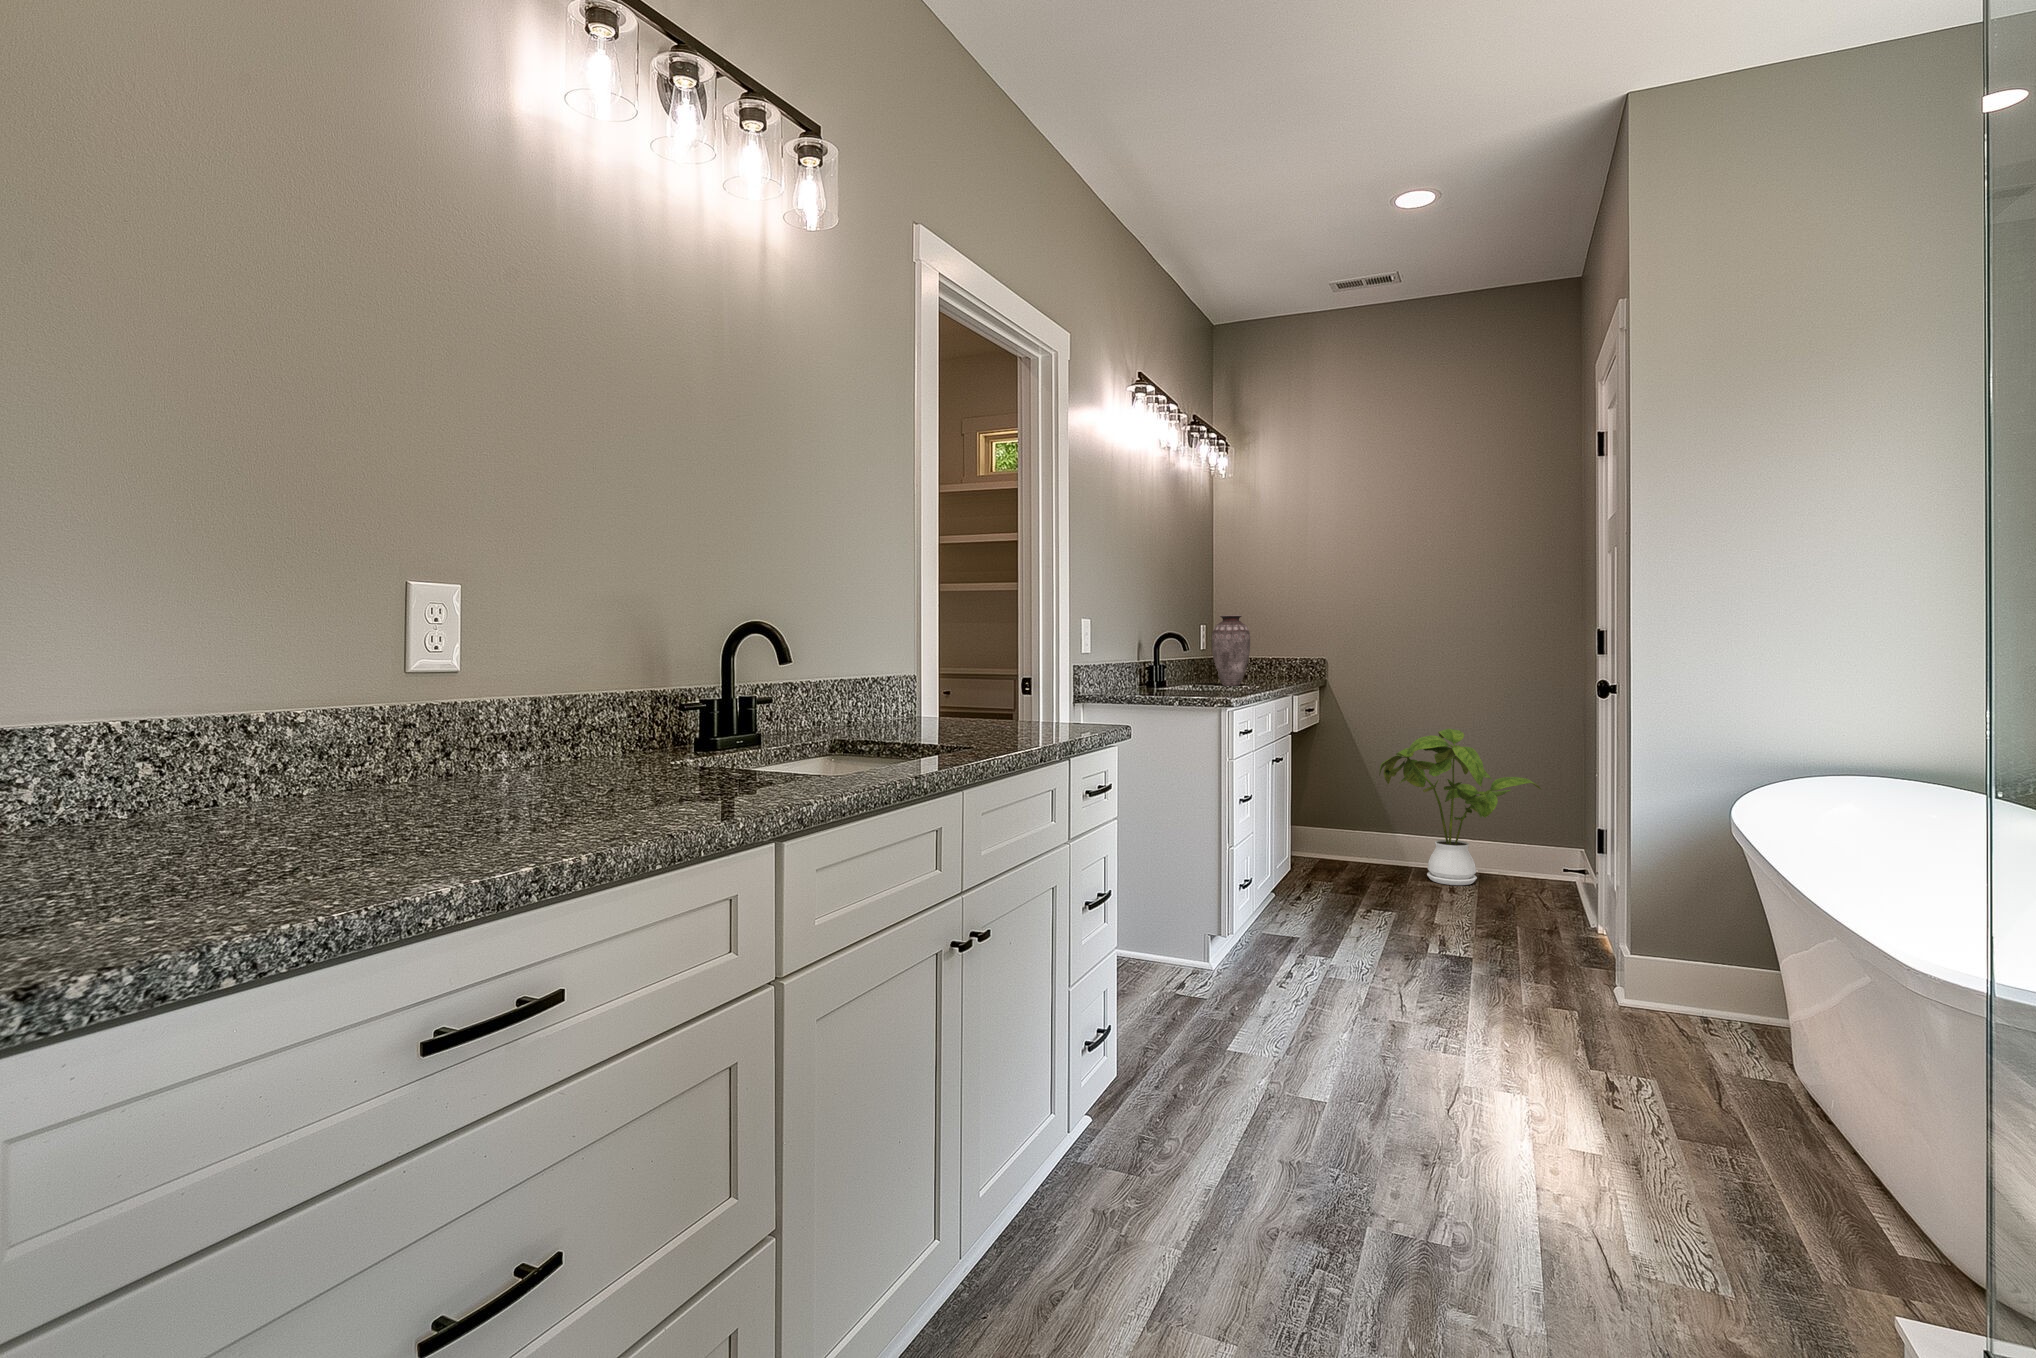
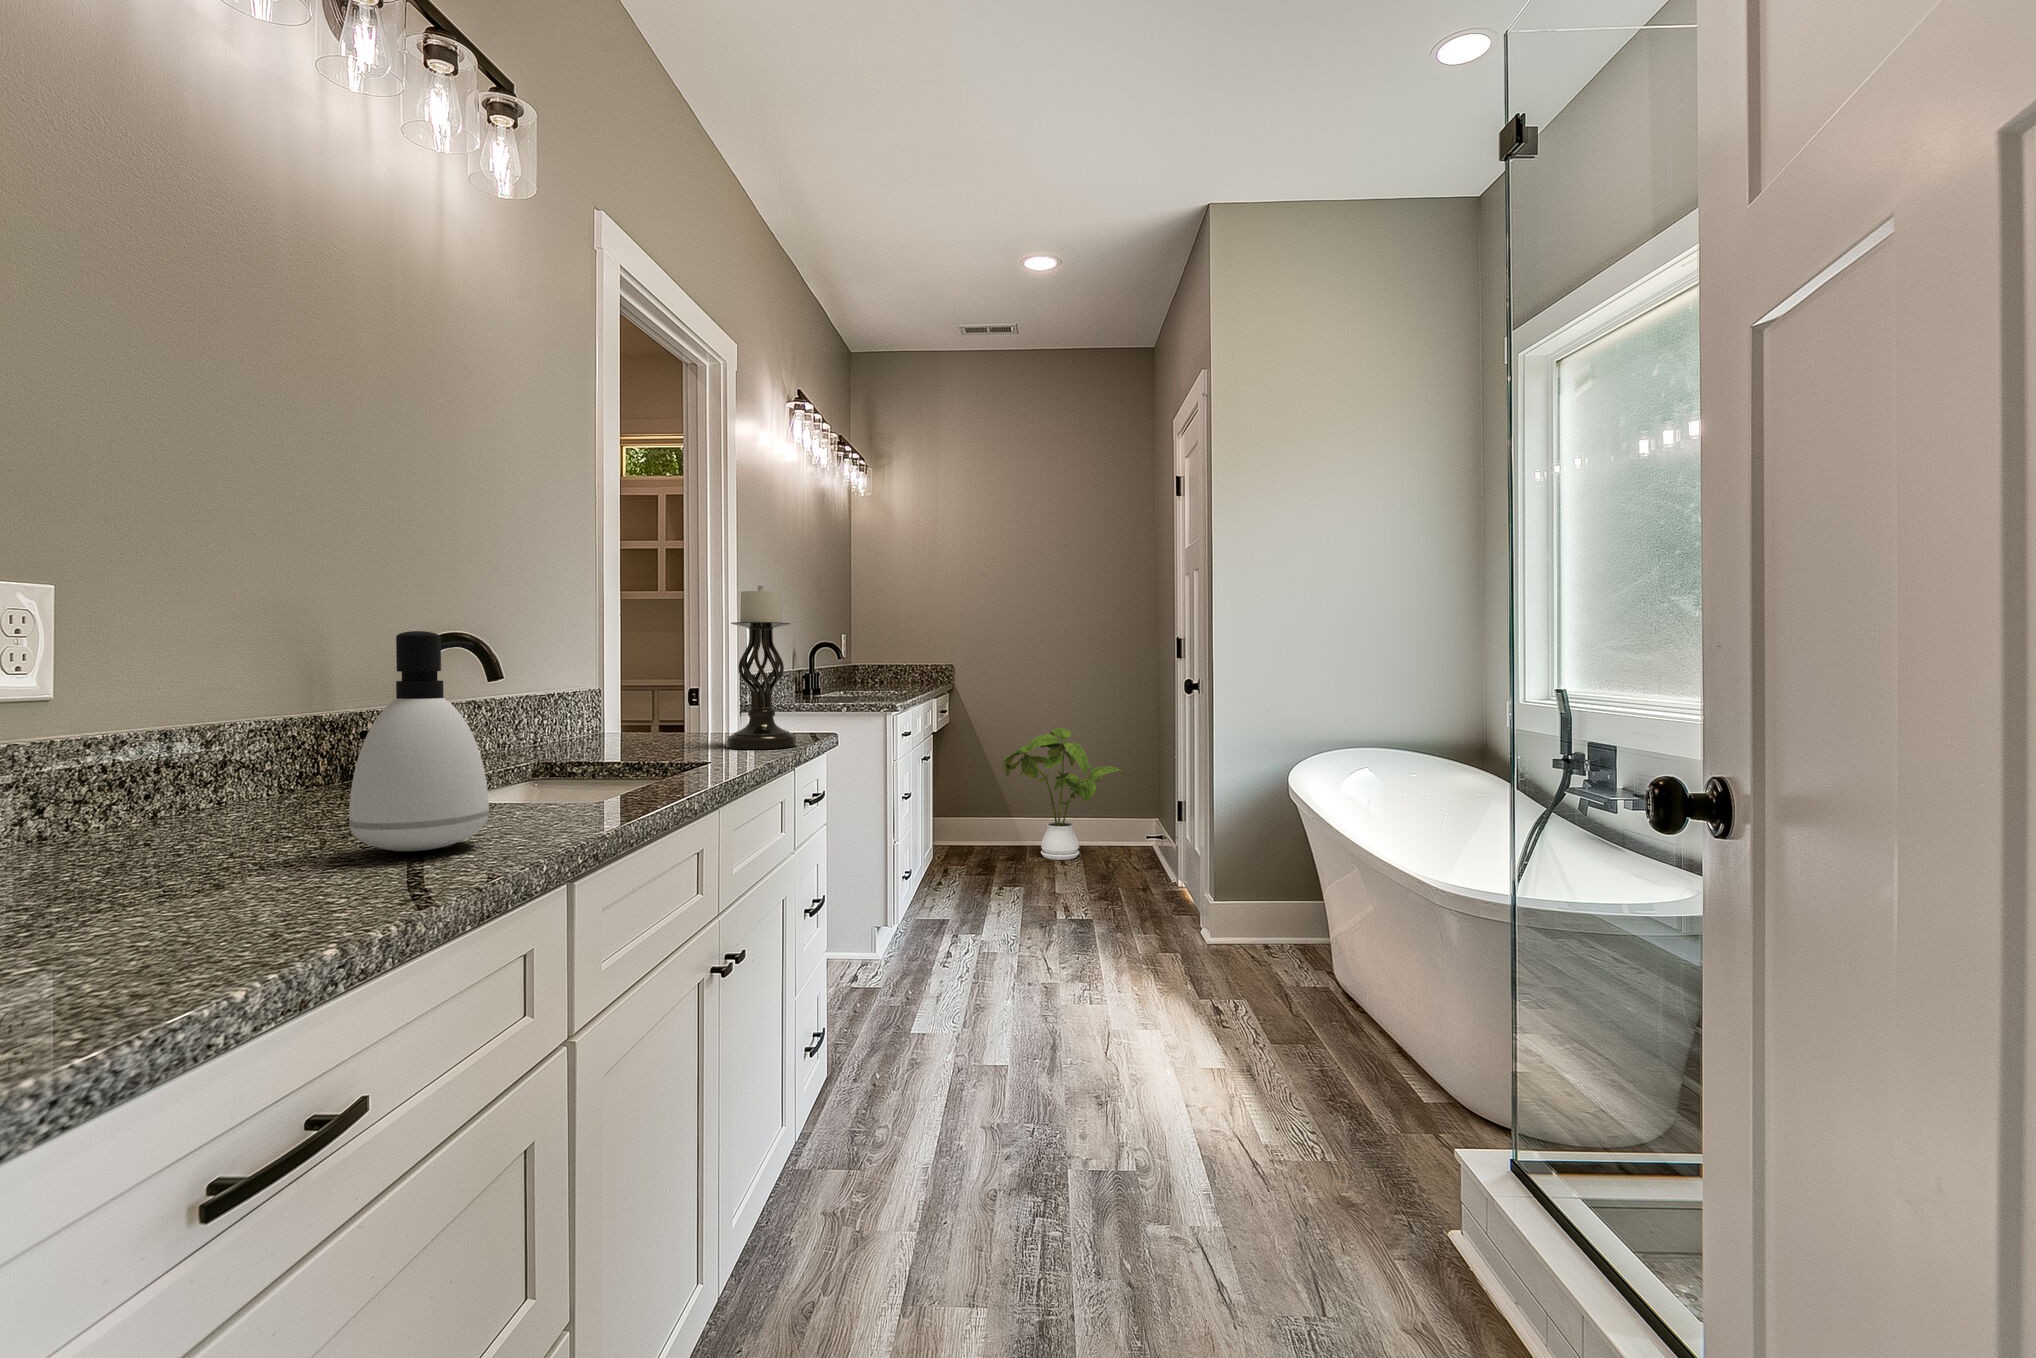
candle holder: none [1012,571,1081,735] -> present [726,586,797,749]
vase: present [1212,615,1250,686] -> none [853,628,888,693]
soap dispenser: none [614,617,719,802] -> present [349,631,489,851]

